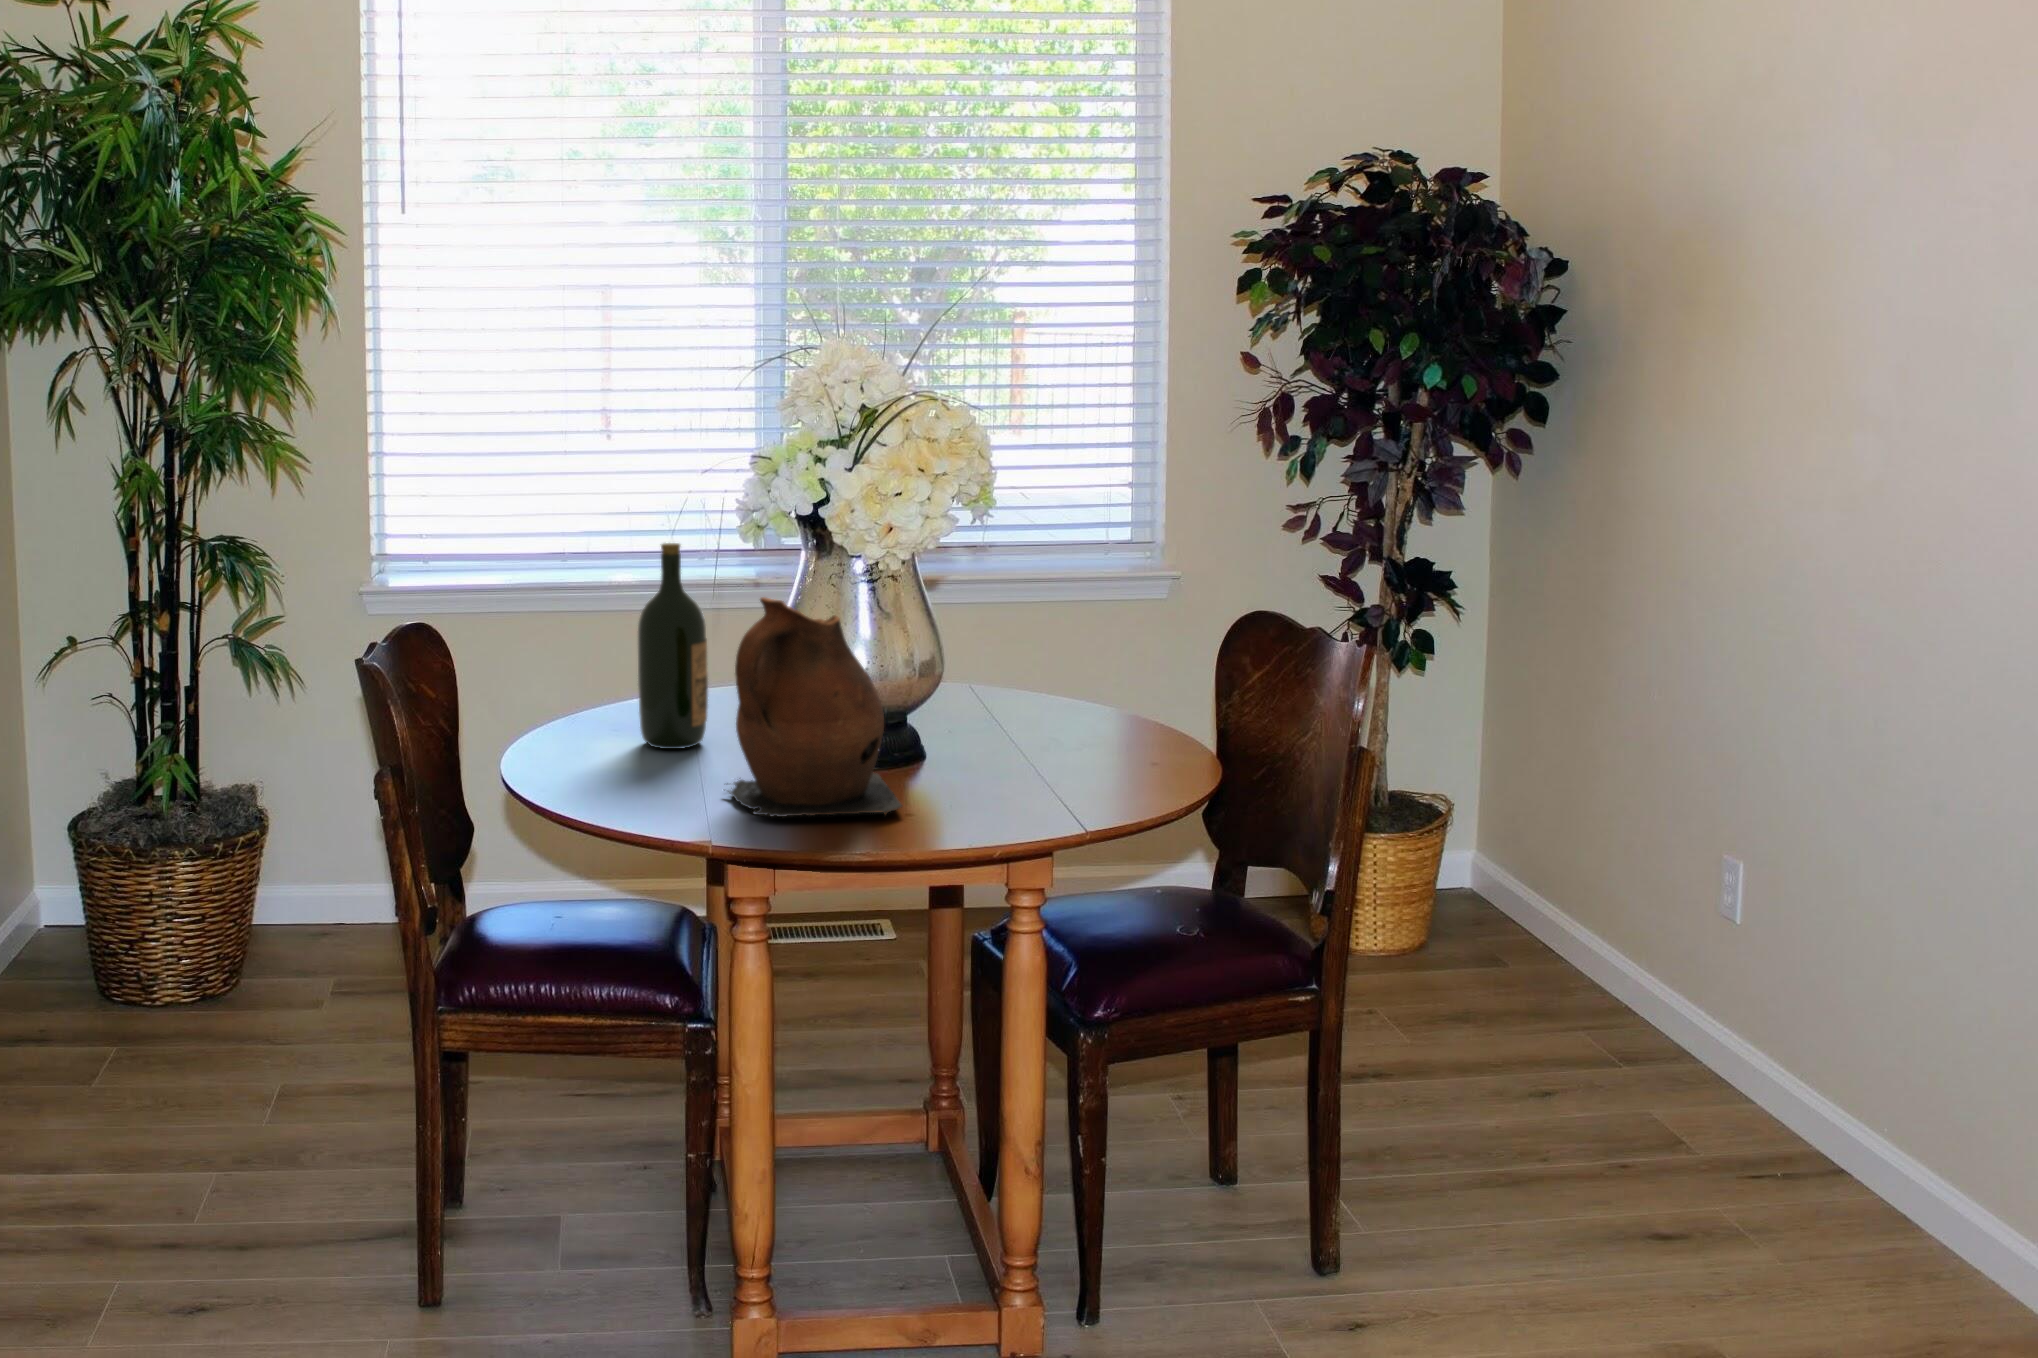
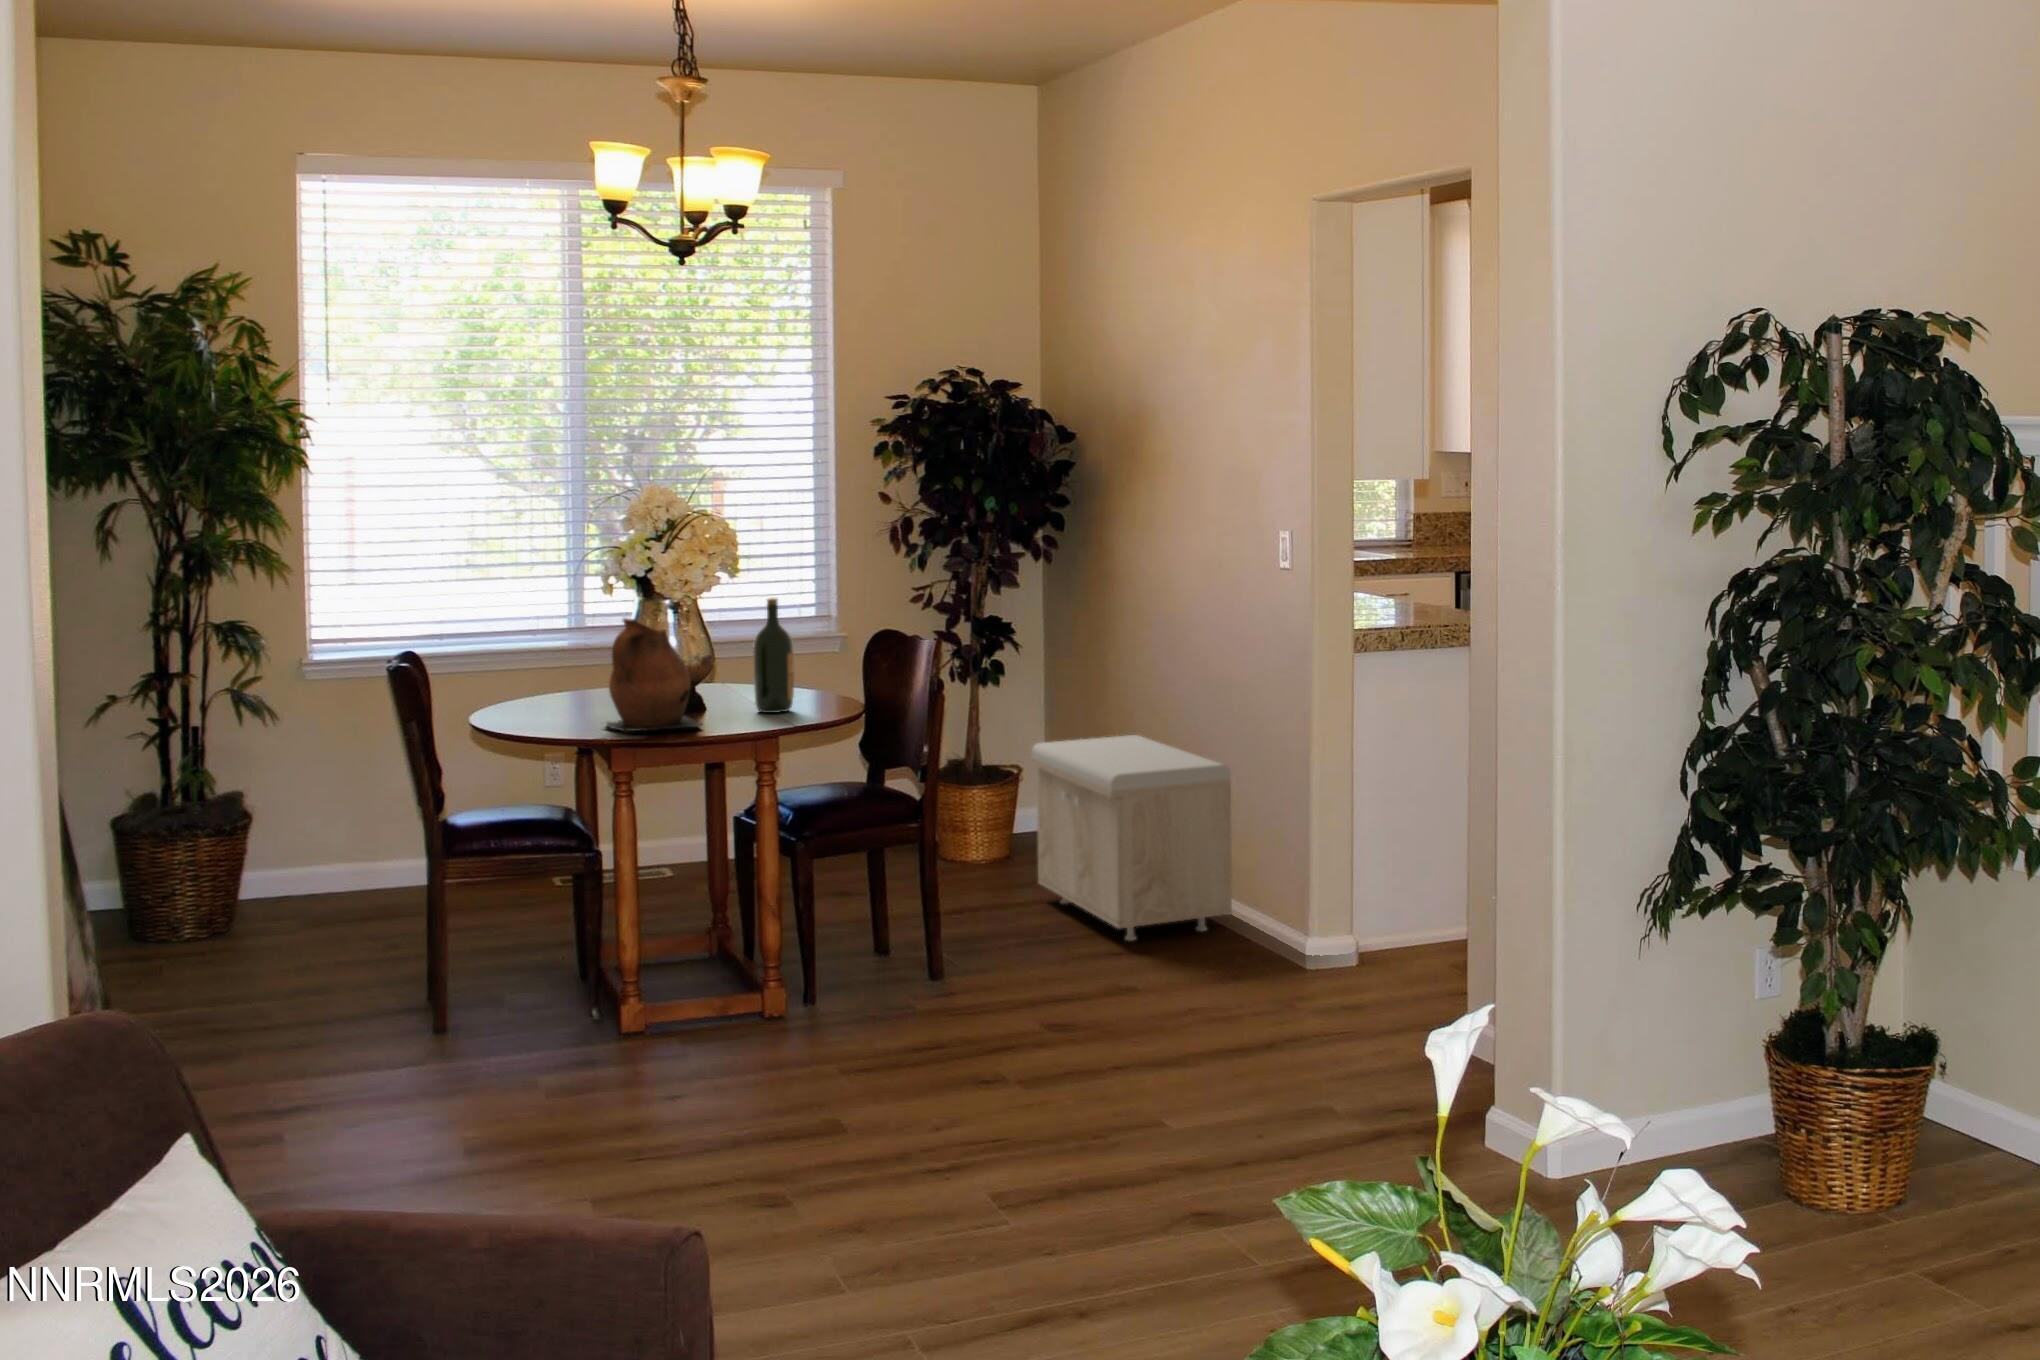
wine bottle: present [638,543,708,749] -> present [753,598,794,713]
storage bench: none [1499,799,1943,1228] -> present [1031,735,1232,941]

